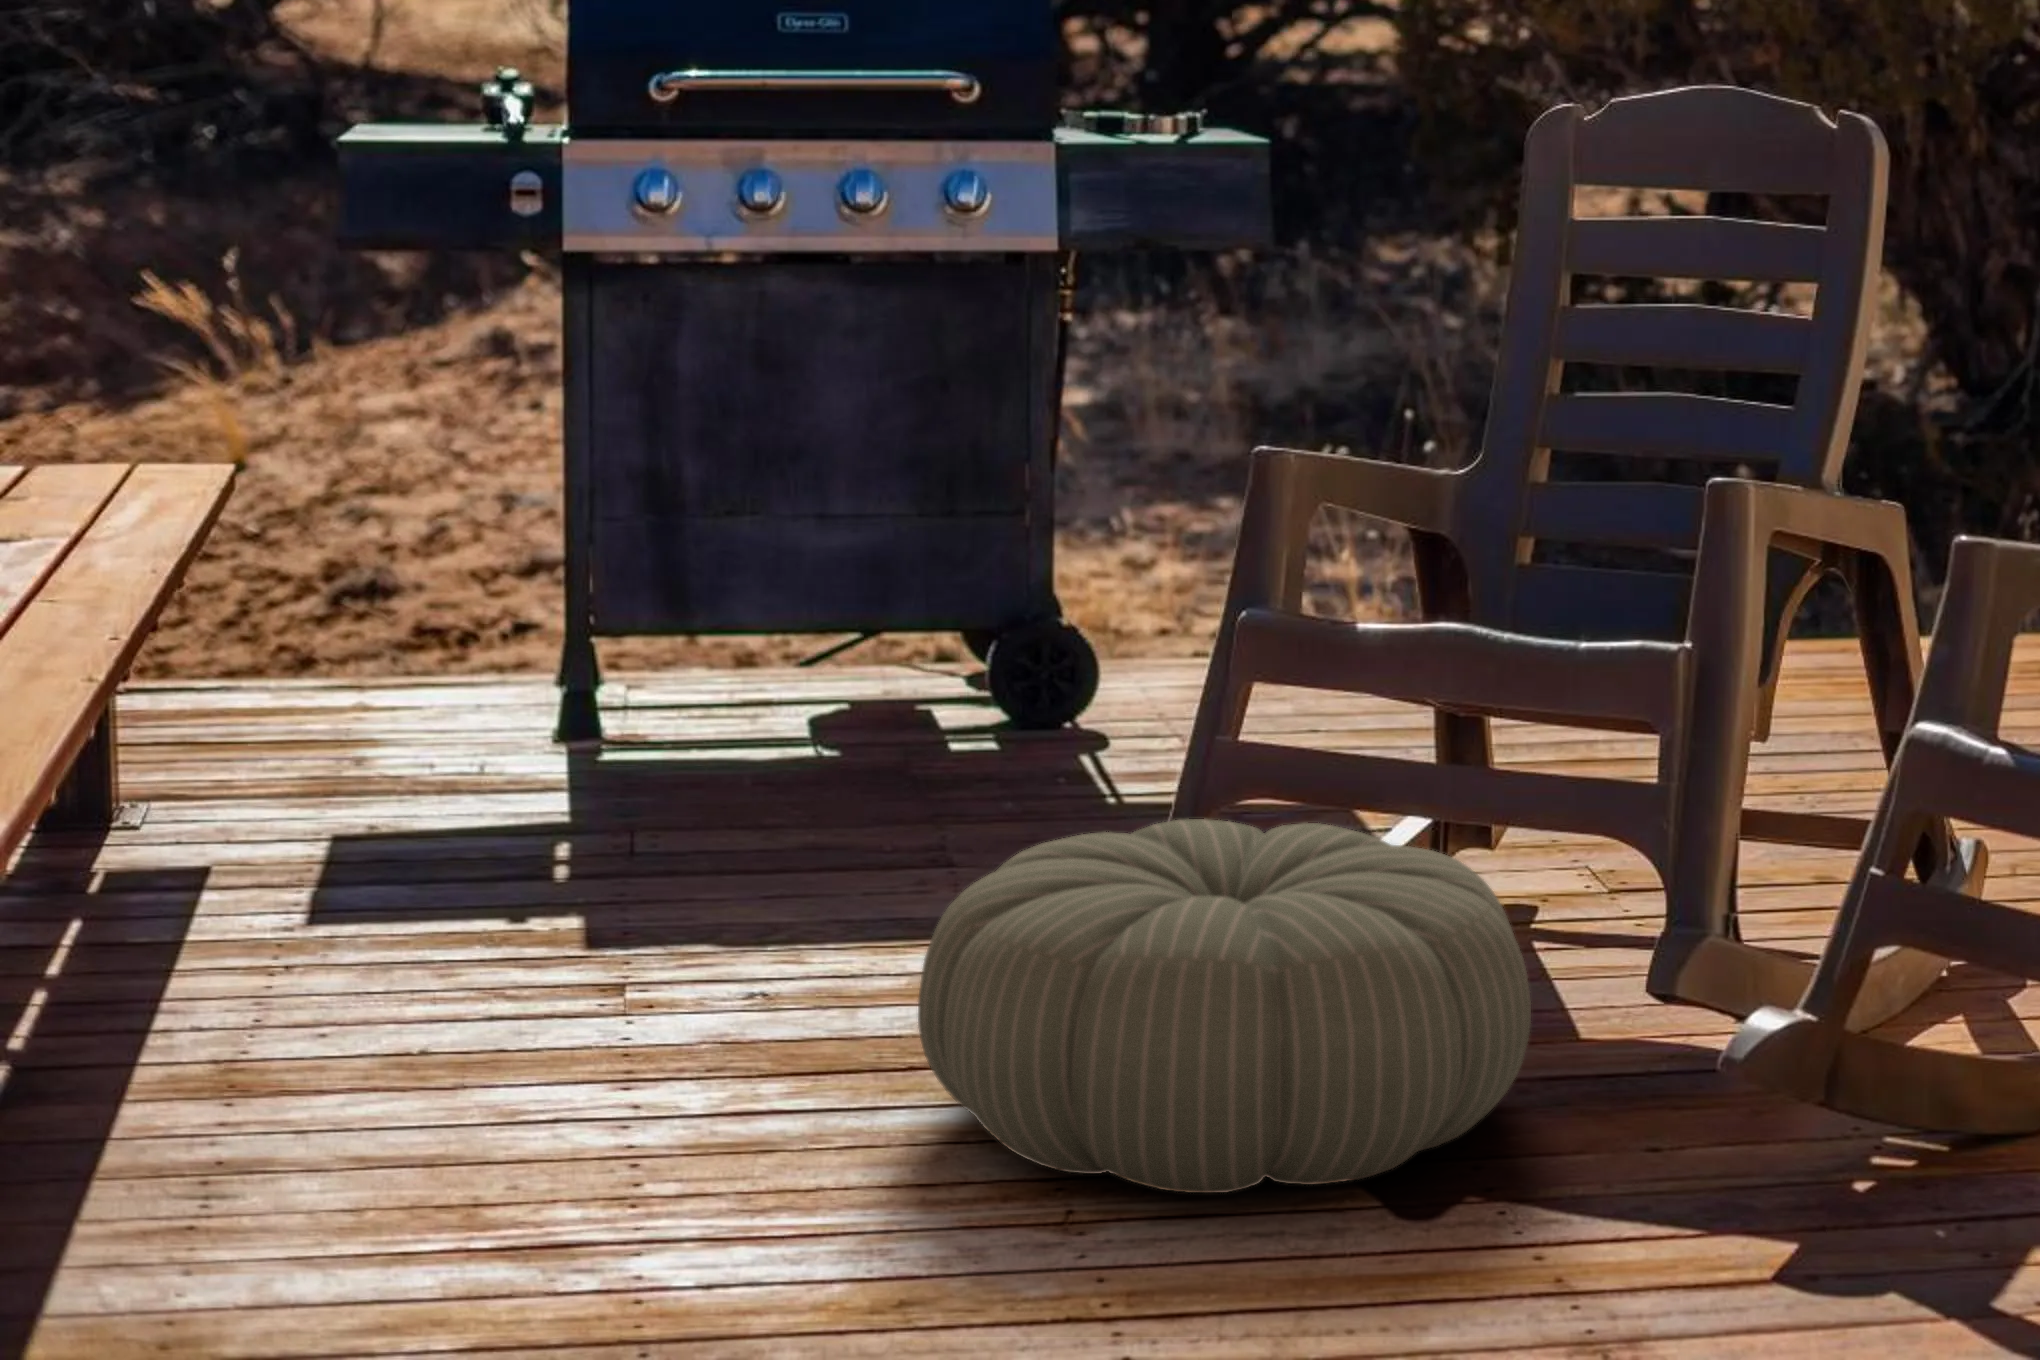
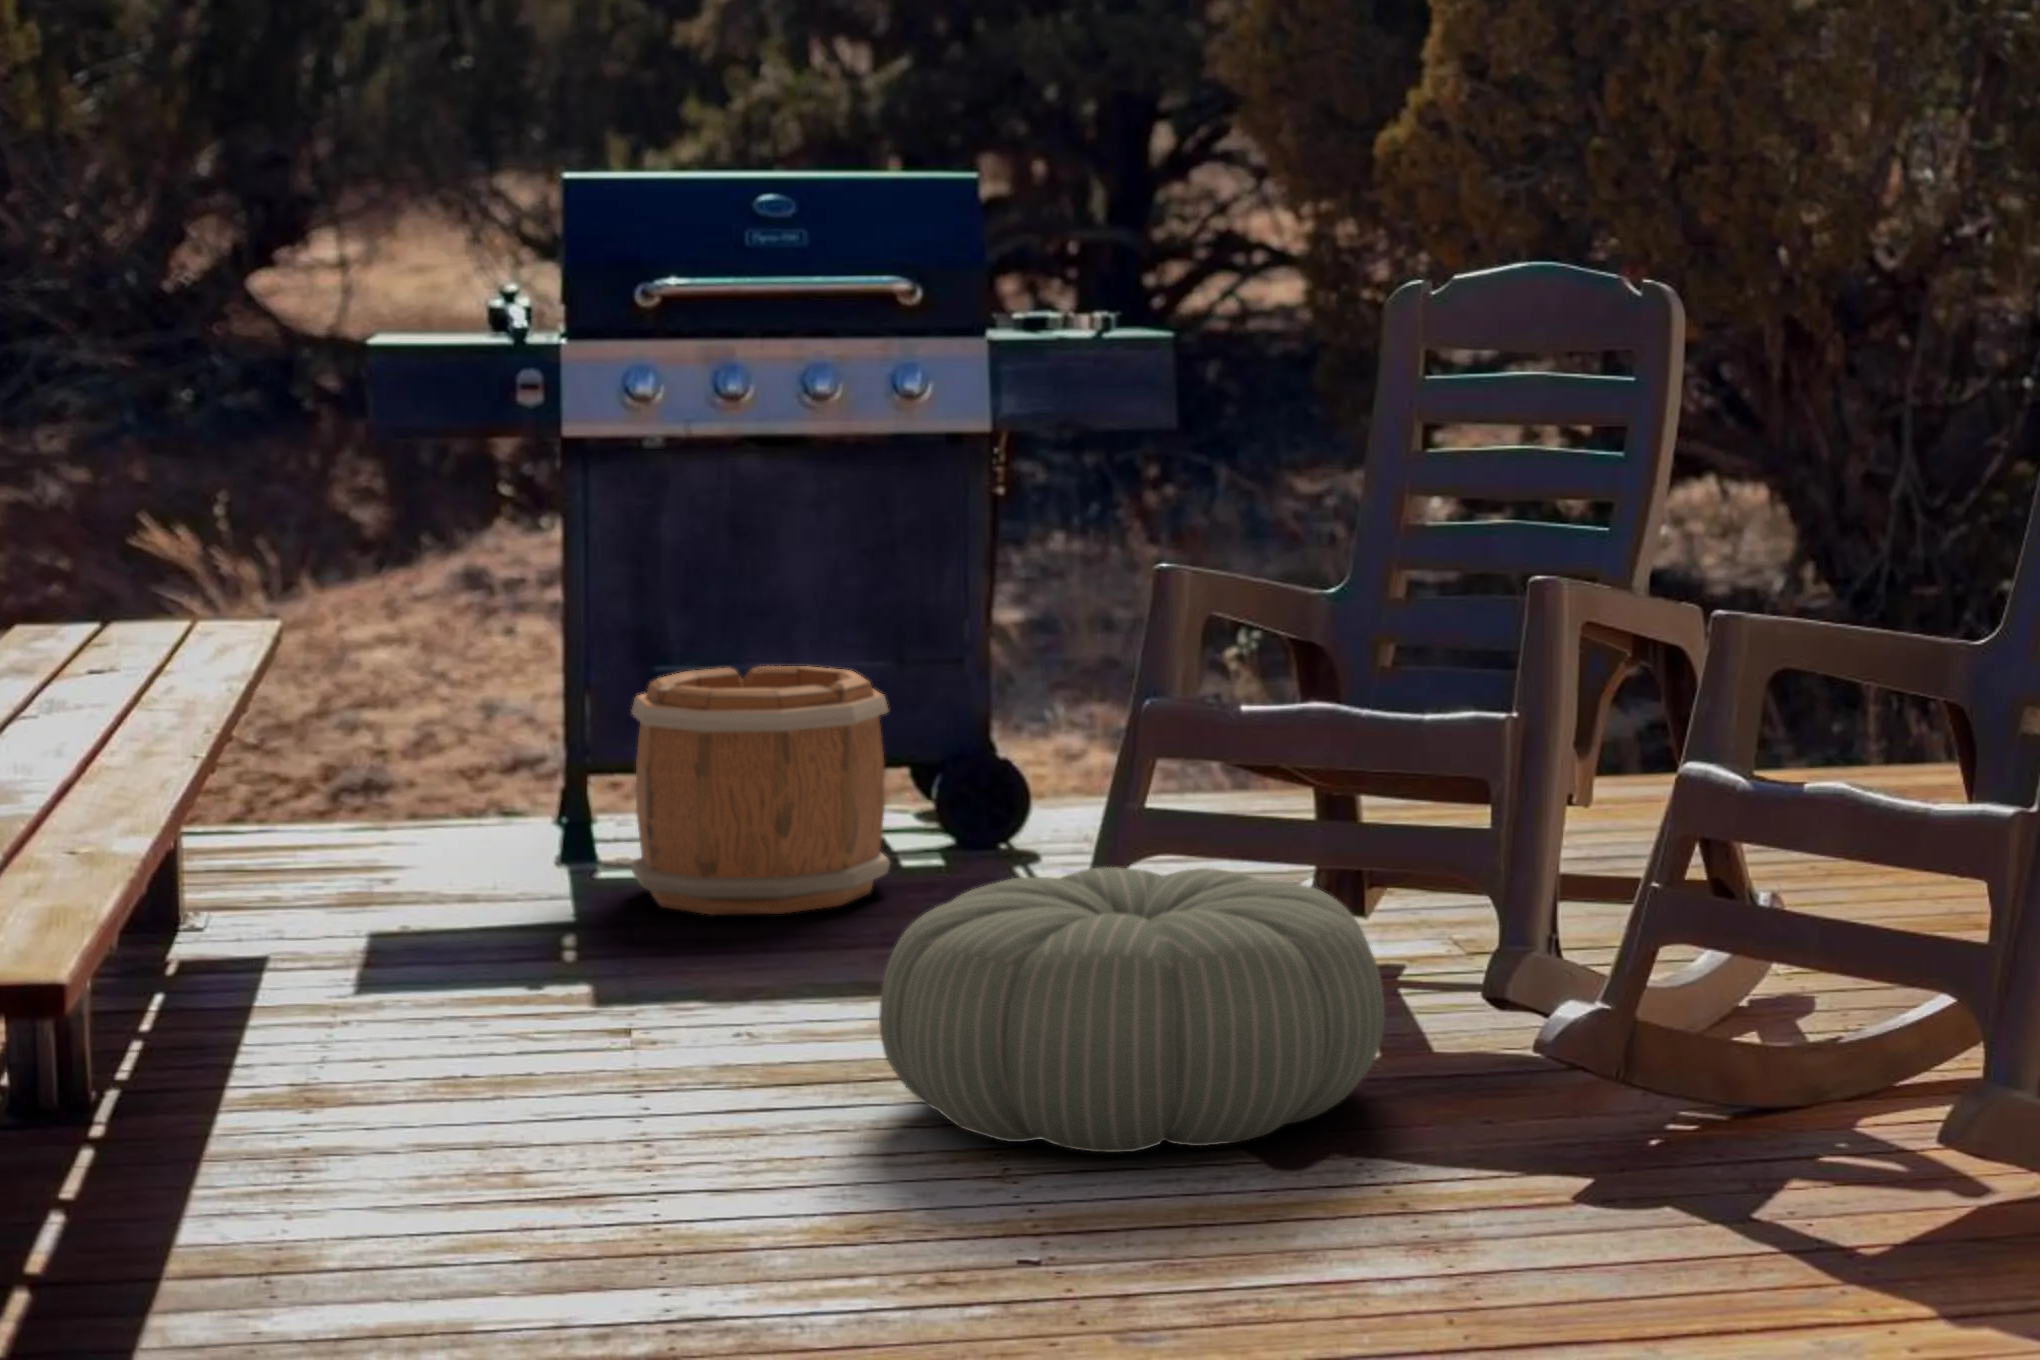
bucket: none [638,523,938,817] -> present [631,666,890,915]

